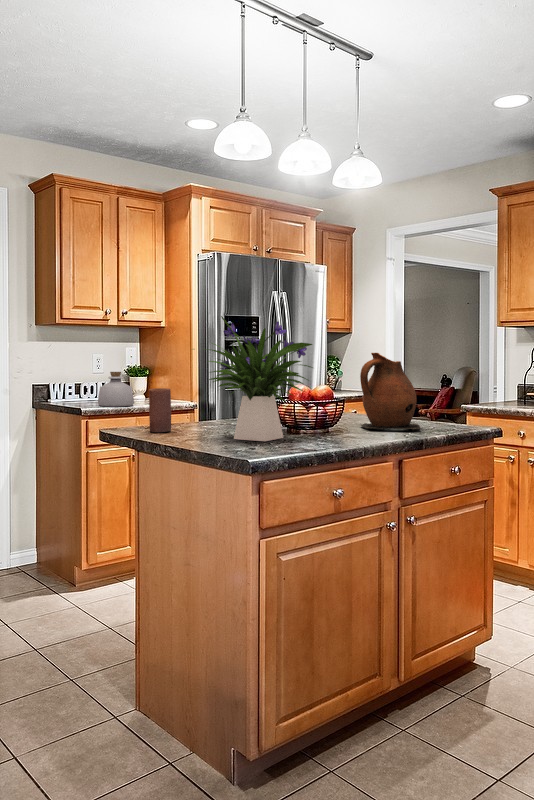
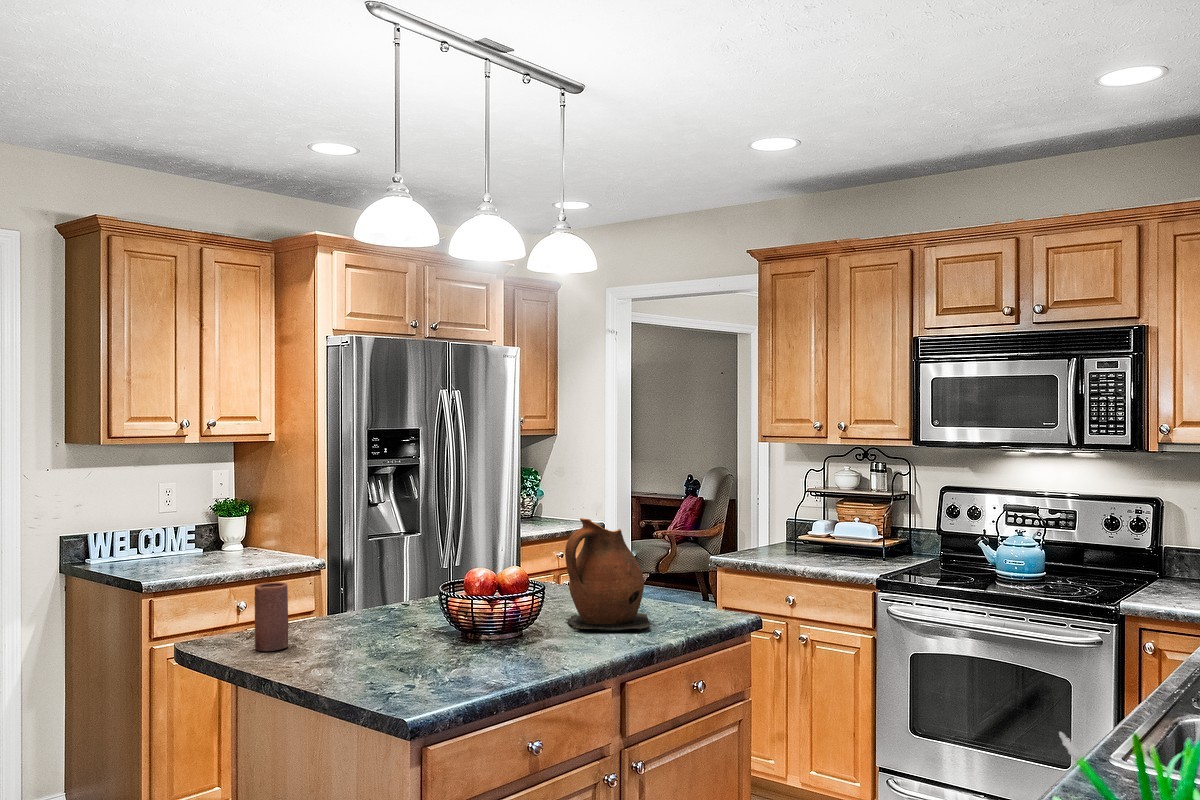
flower arrangement: present [207,316,313,441] -> none [320,483,499,668]
bottle: present [98,372,134,407] -> none [167,518,226,574]

